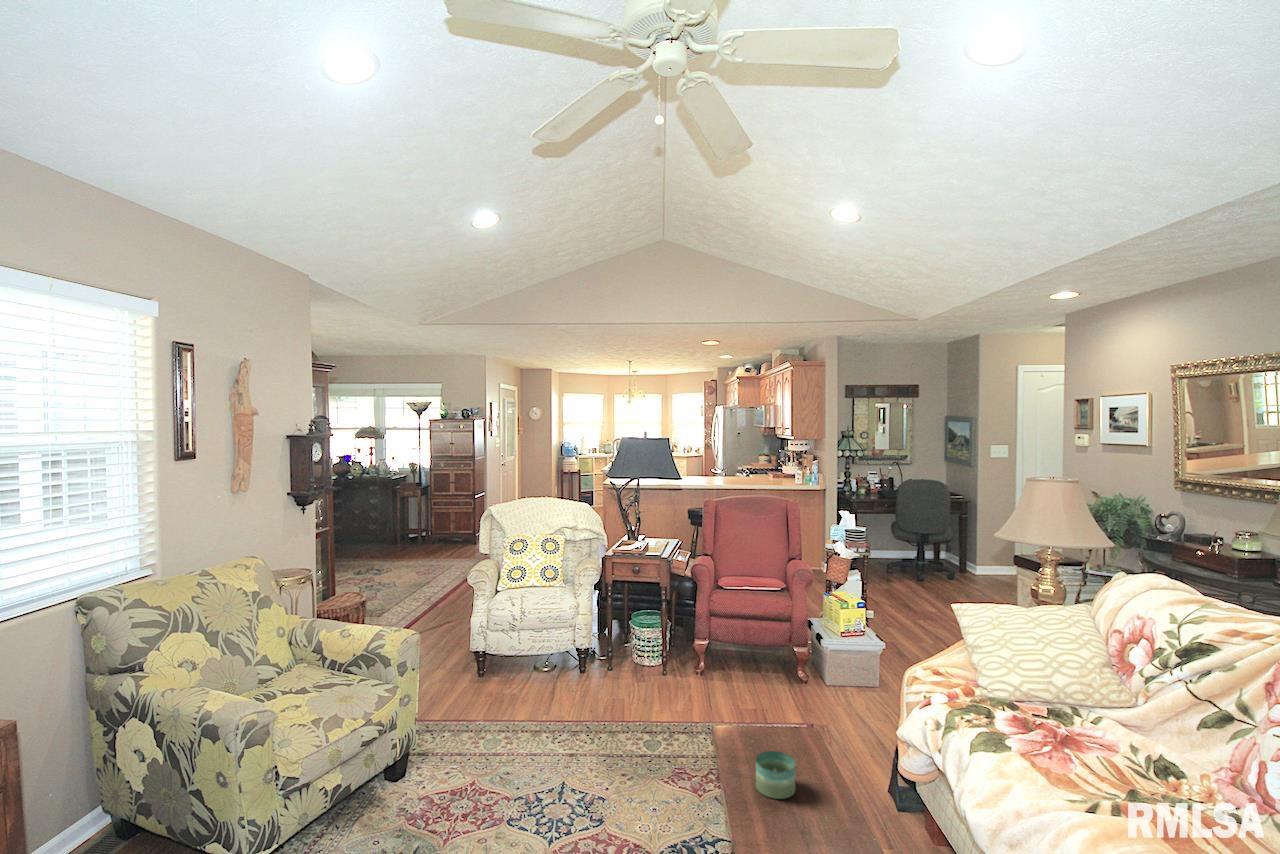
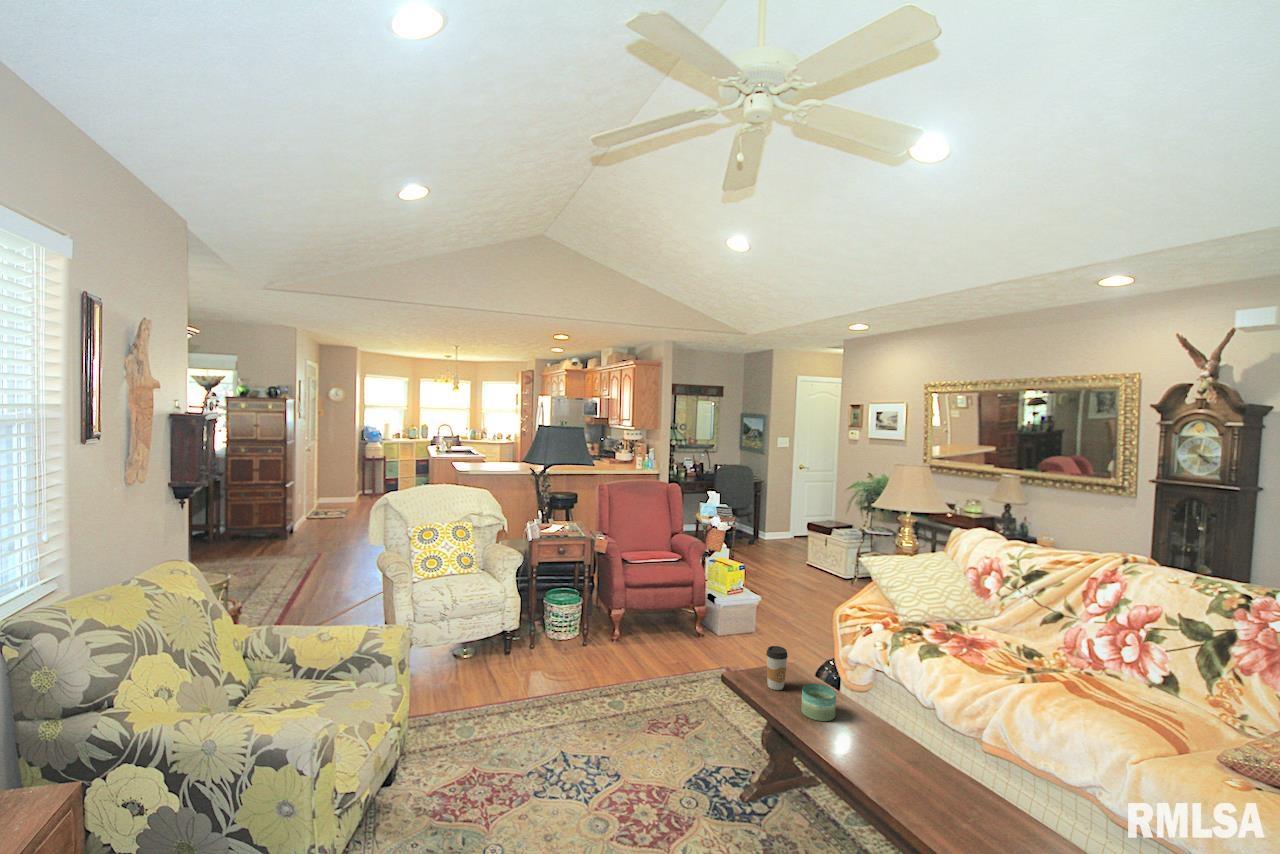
coffee cup: none [742,700,767,754] -> present [766,646,788,690]

